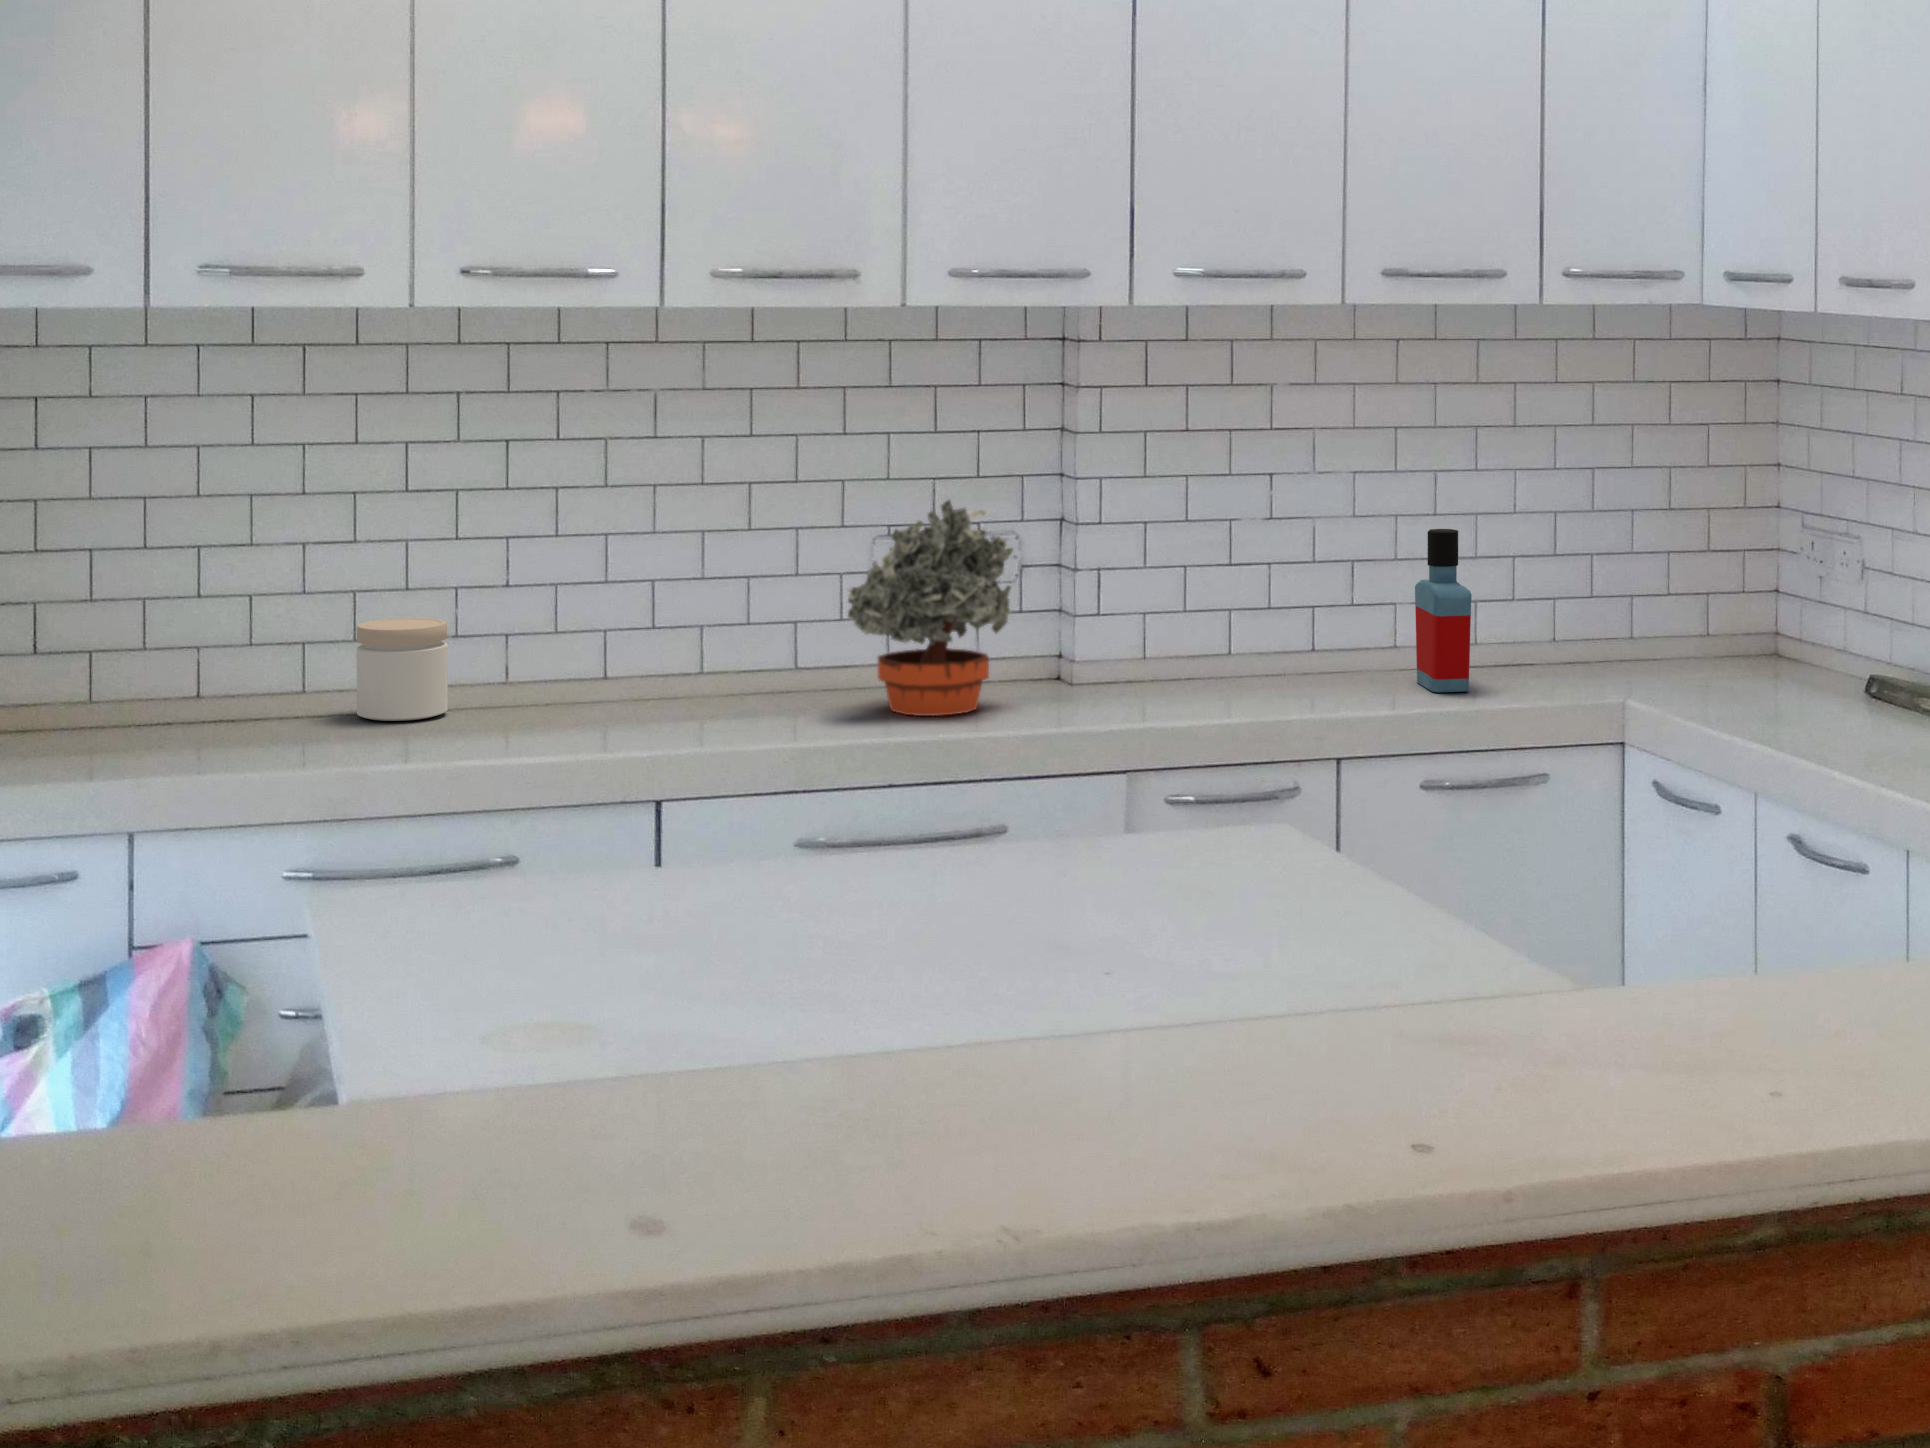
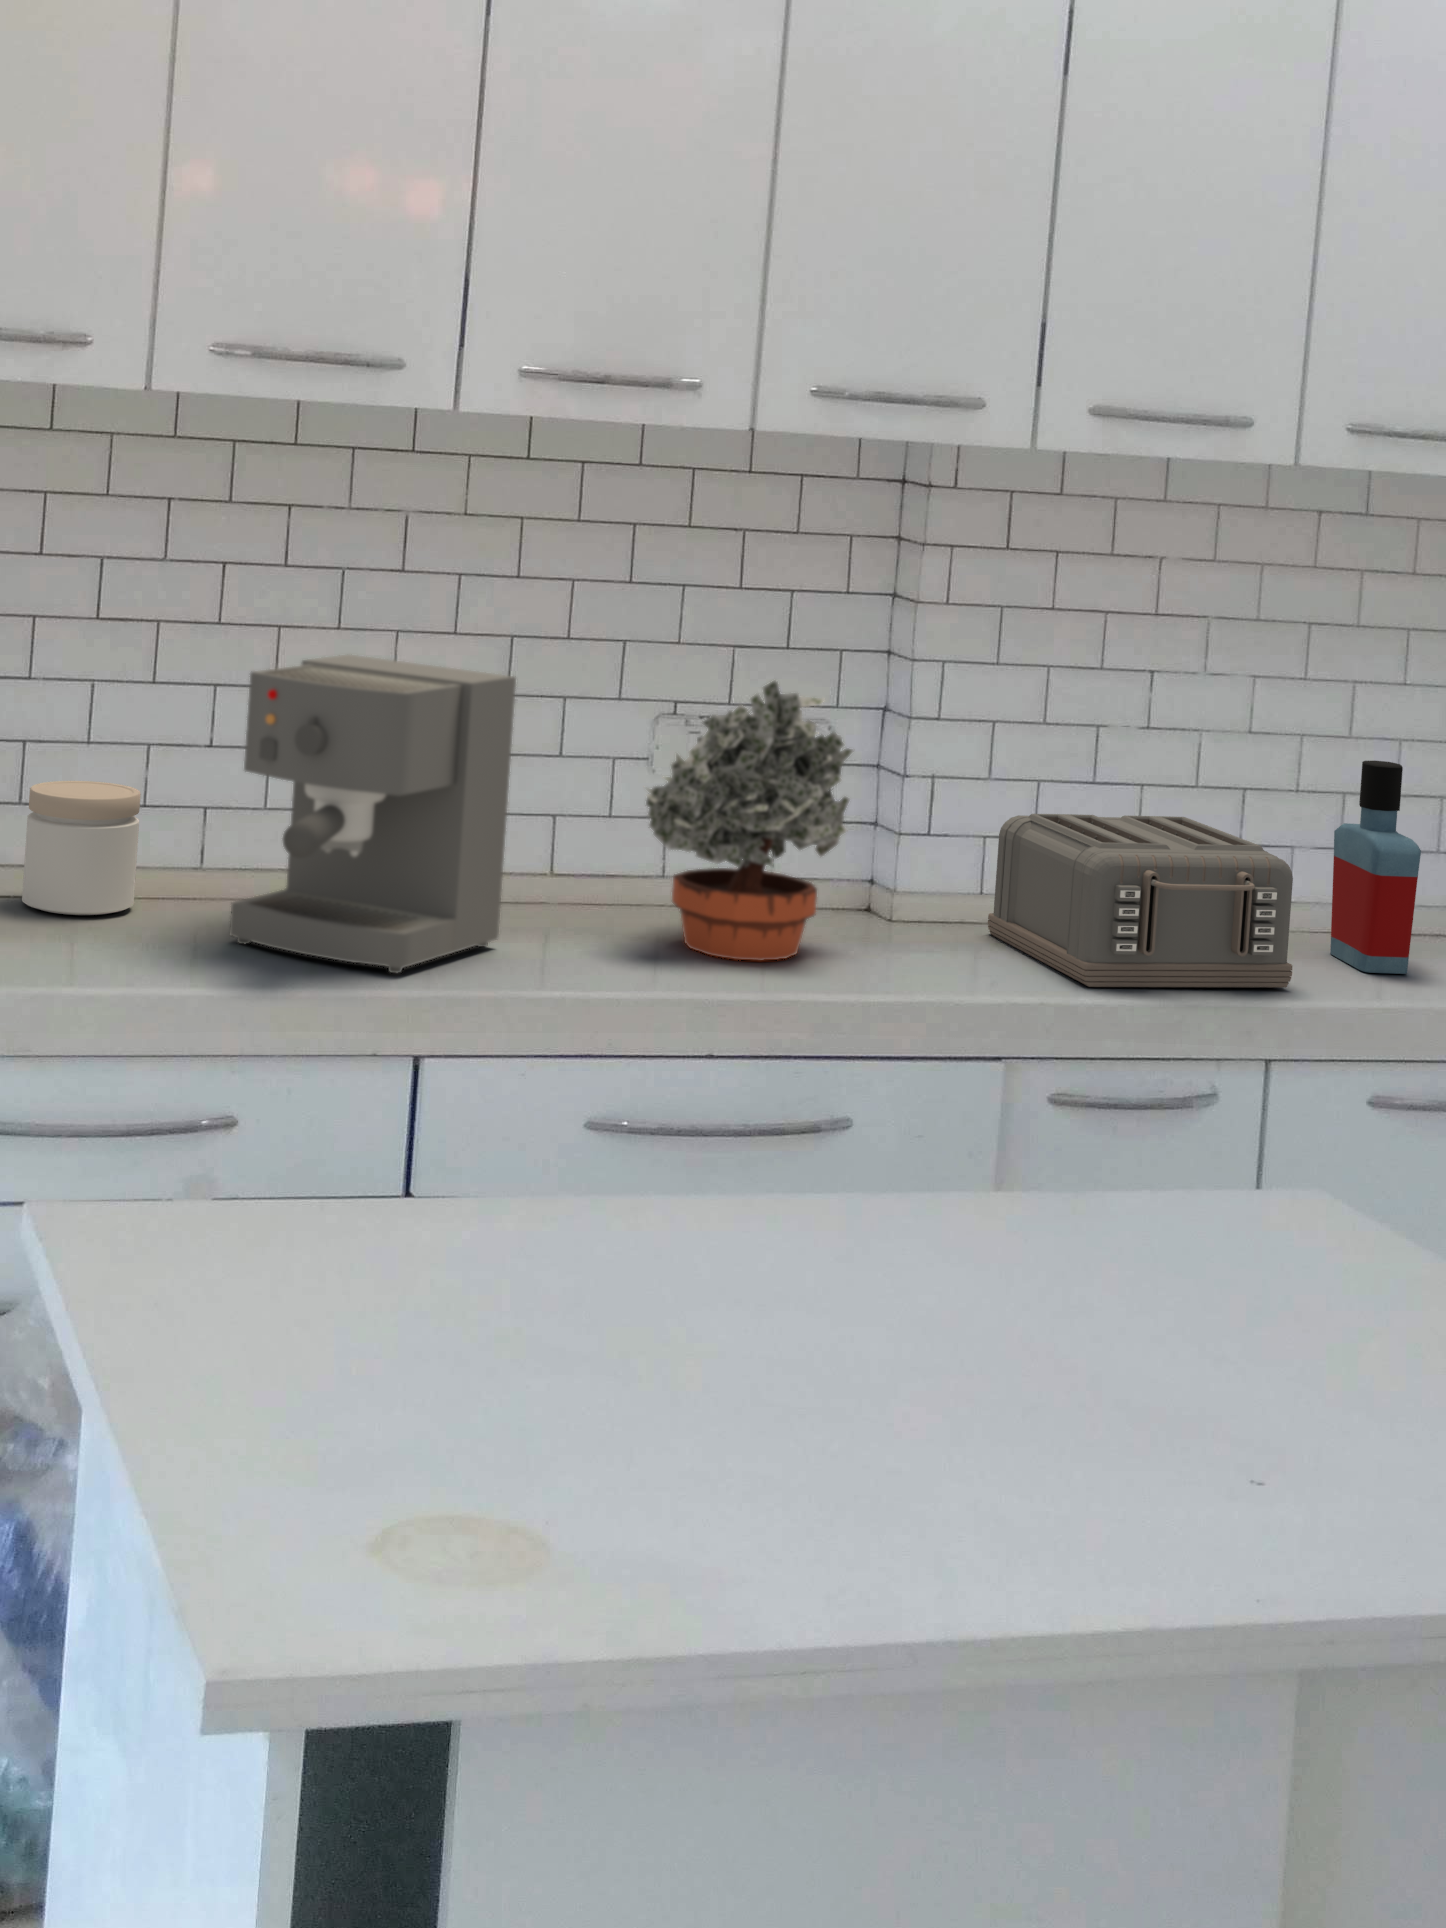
coffee maker: none [518,503,735,742] -> present [230,655,516,973]
toaster: none [1143,584,1364,716] -> present [988,814,1293,988]

